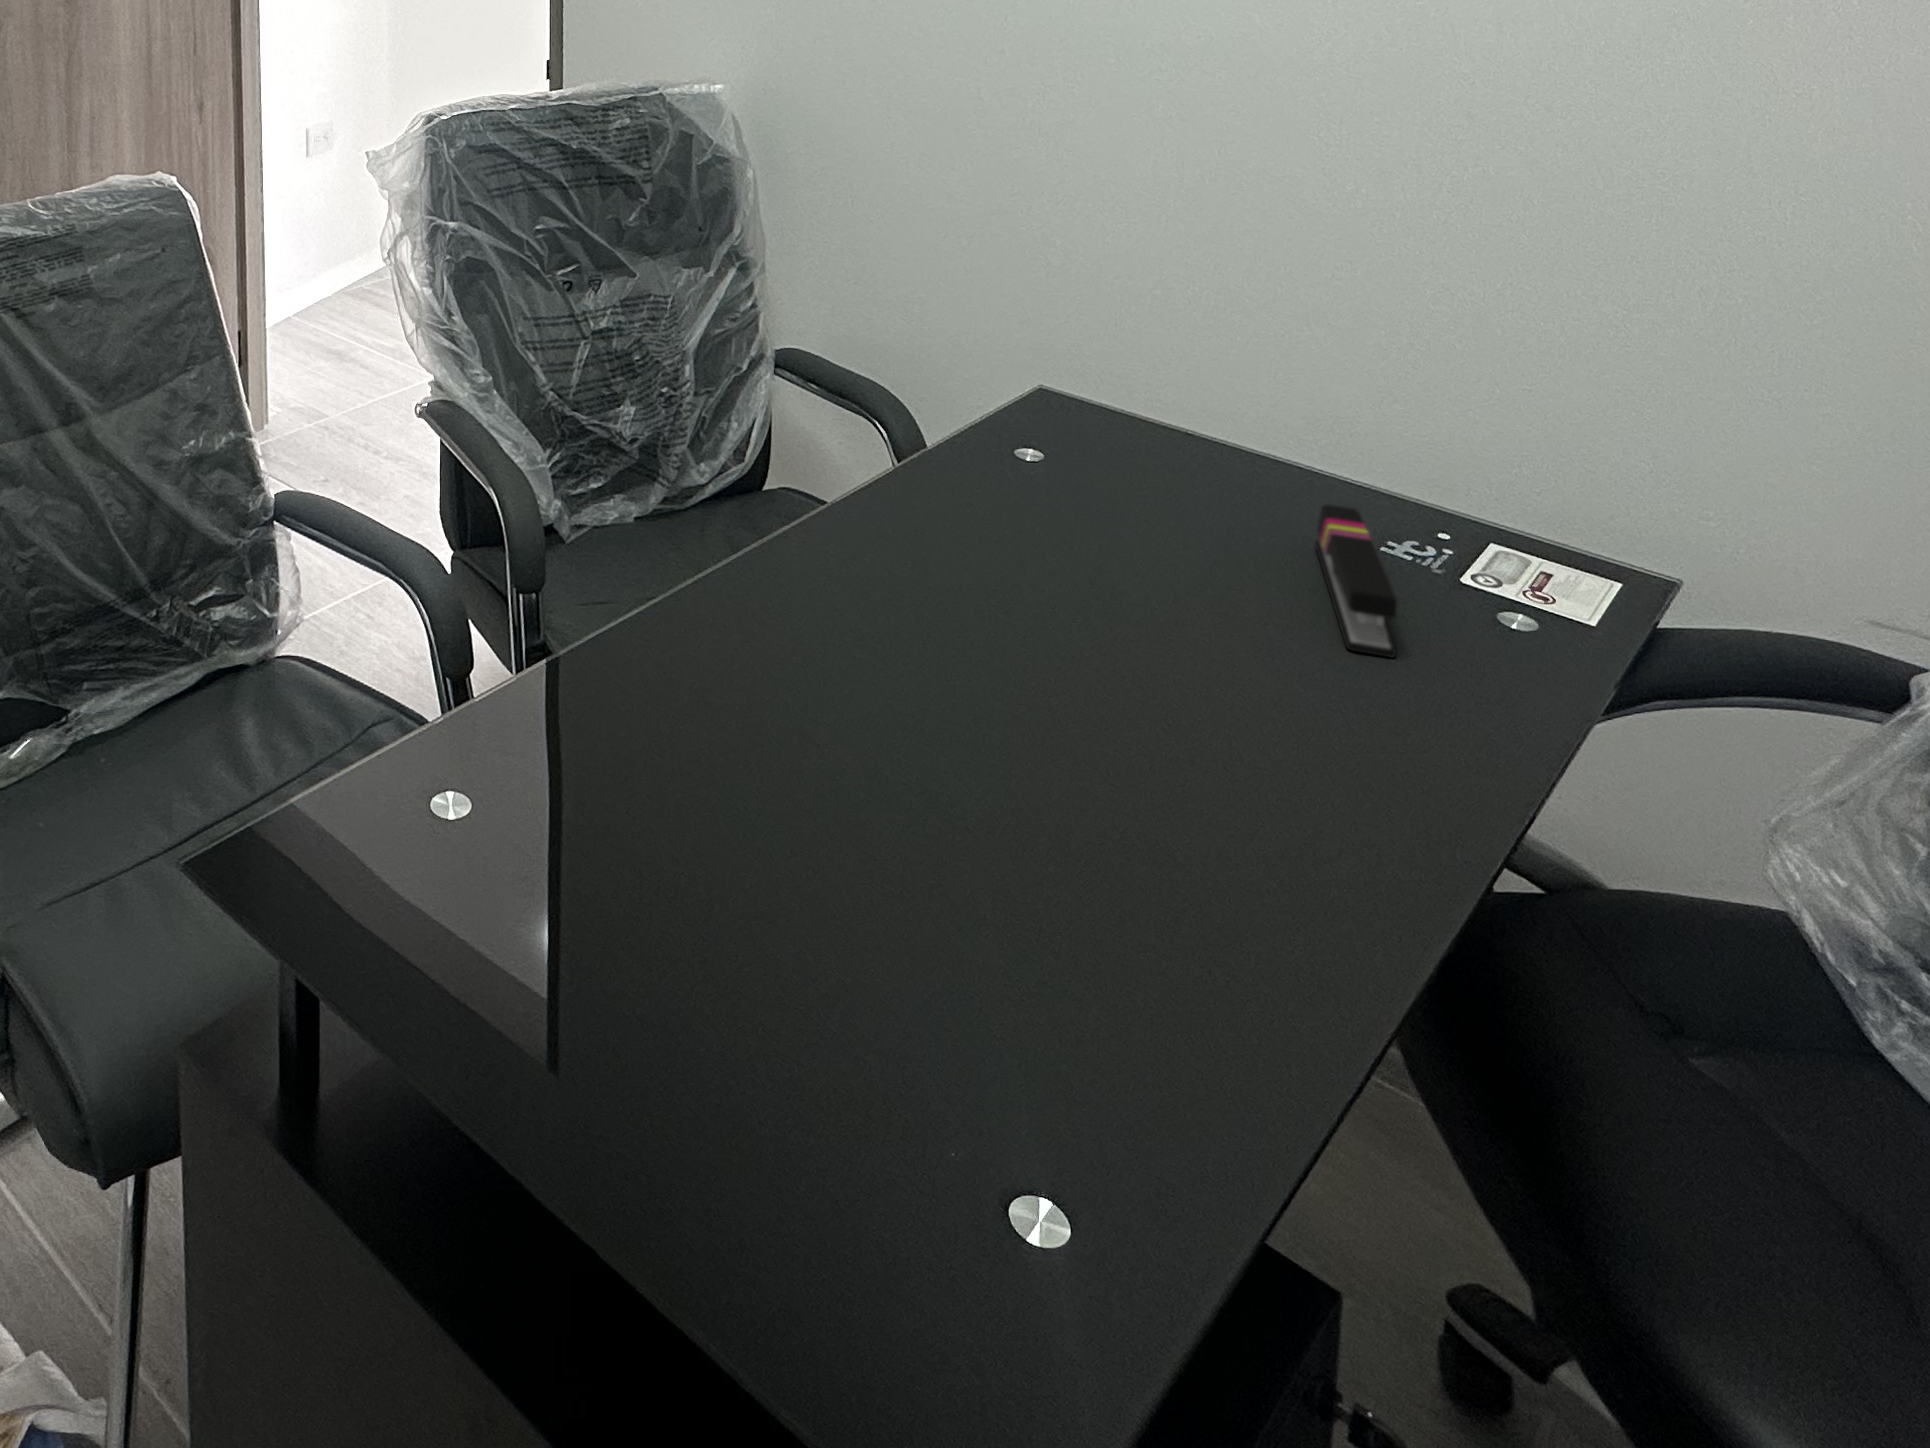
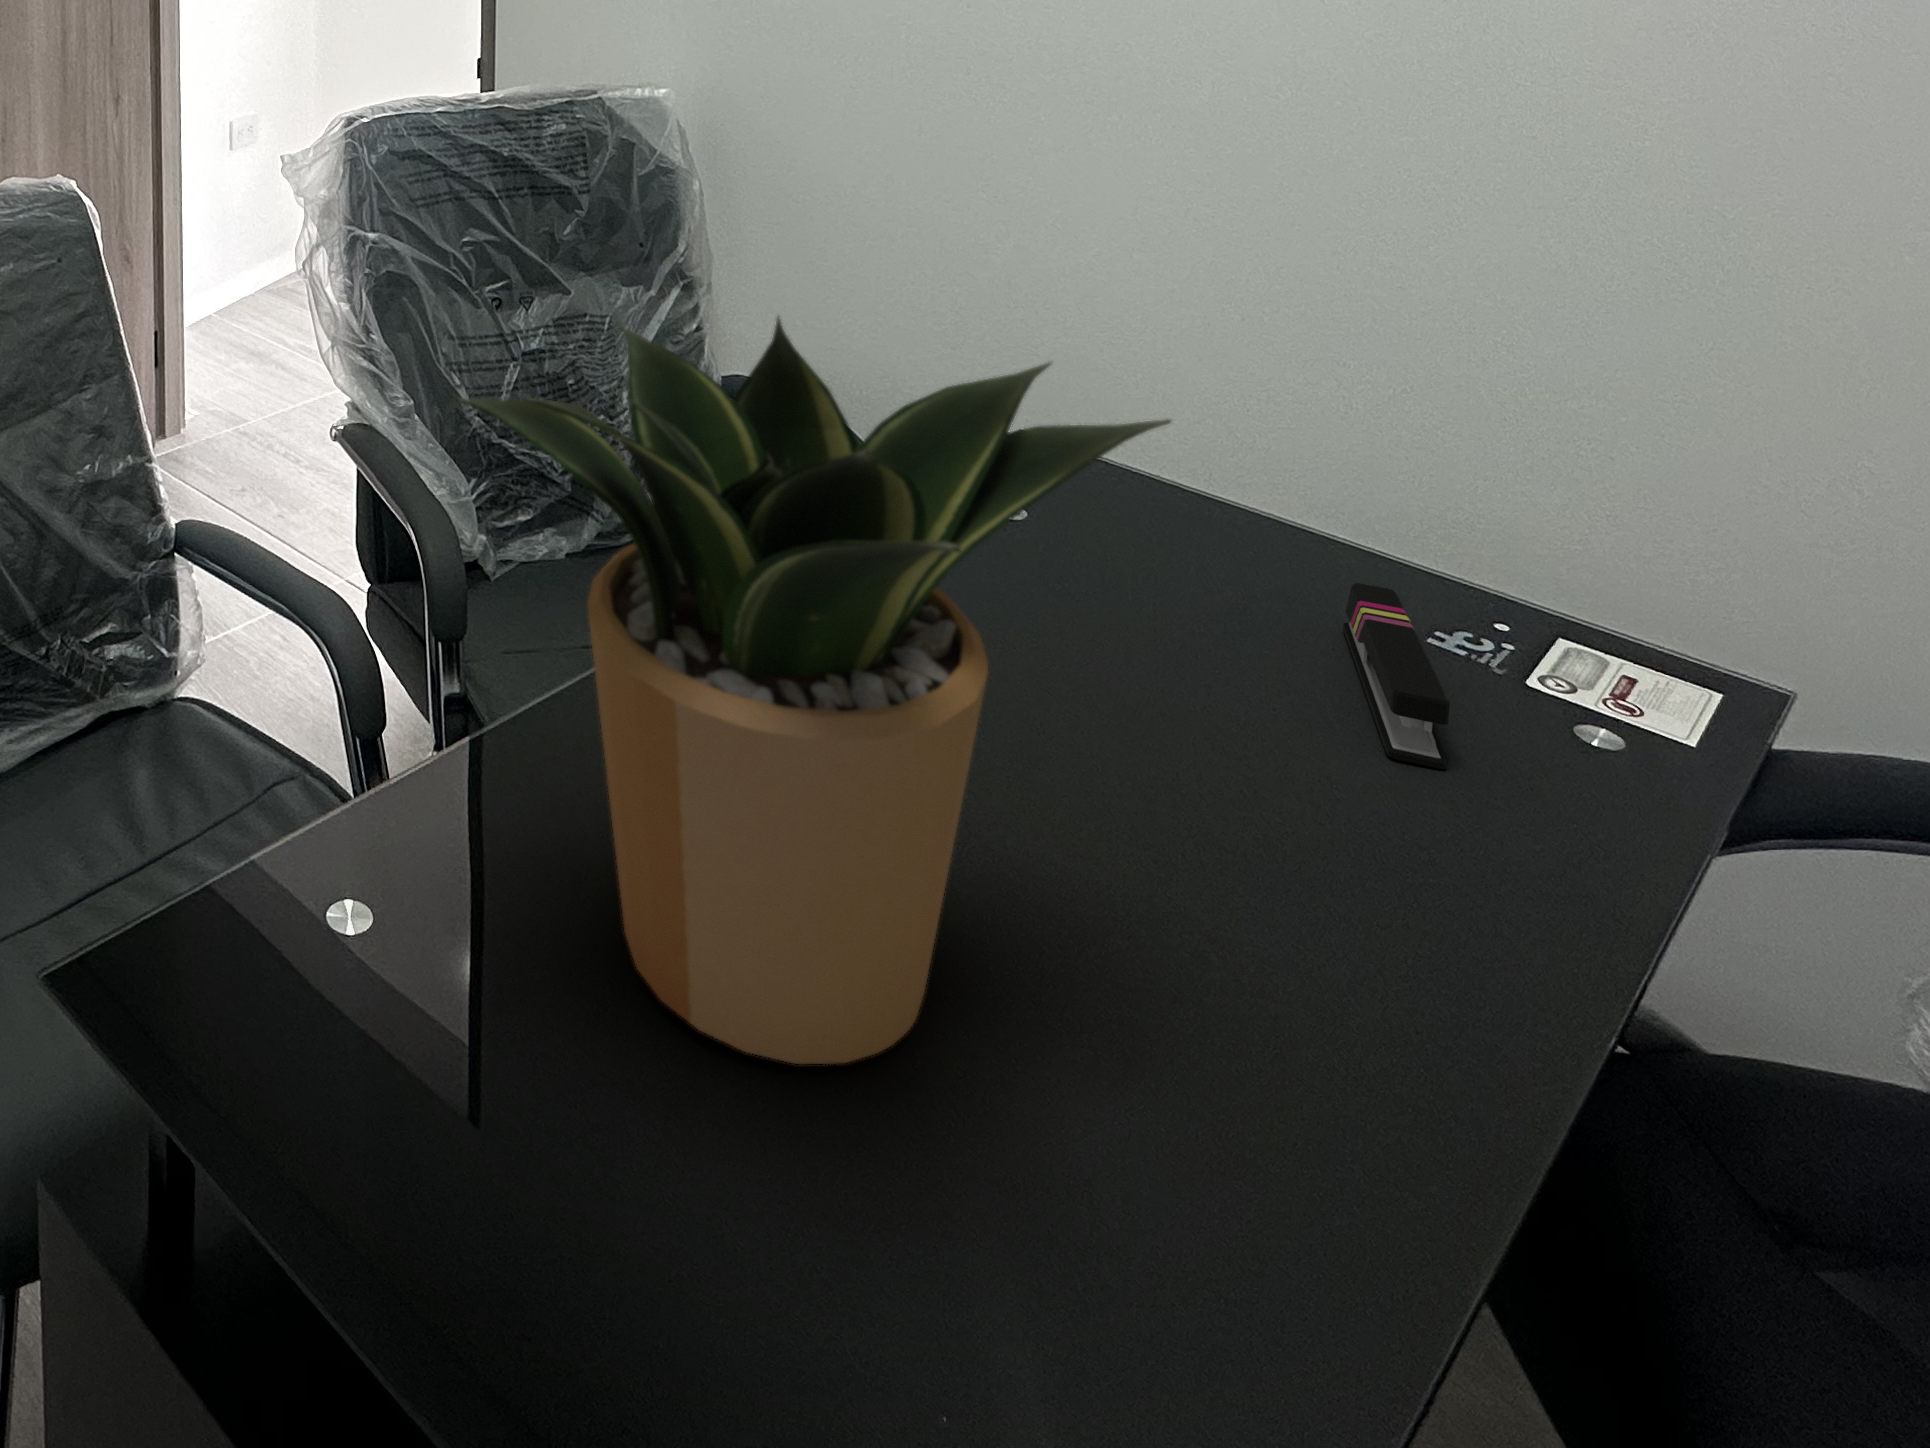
potted plant: none [533,271,1148,918] -> present [455,317,1171,1064]

